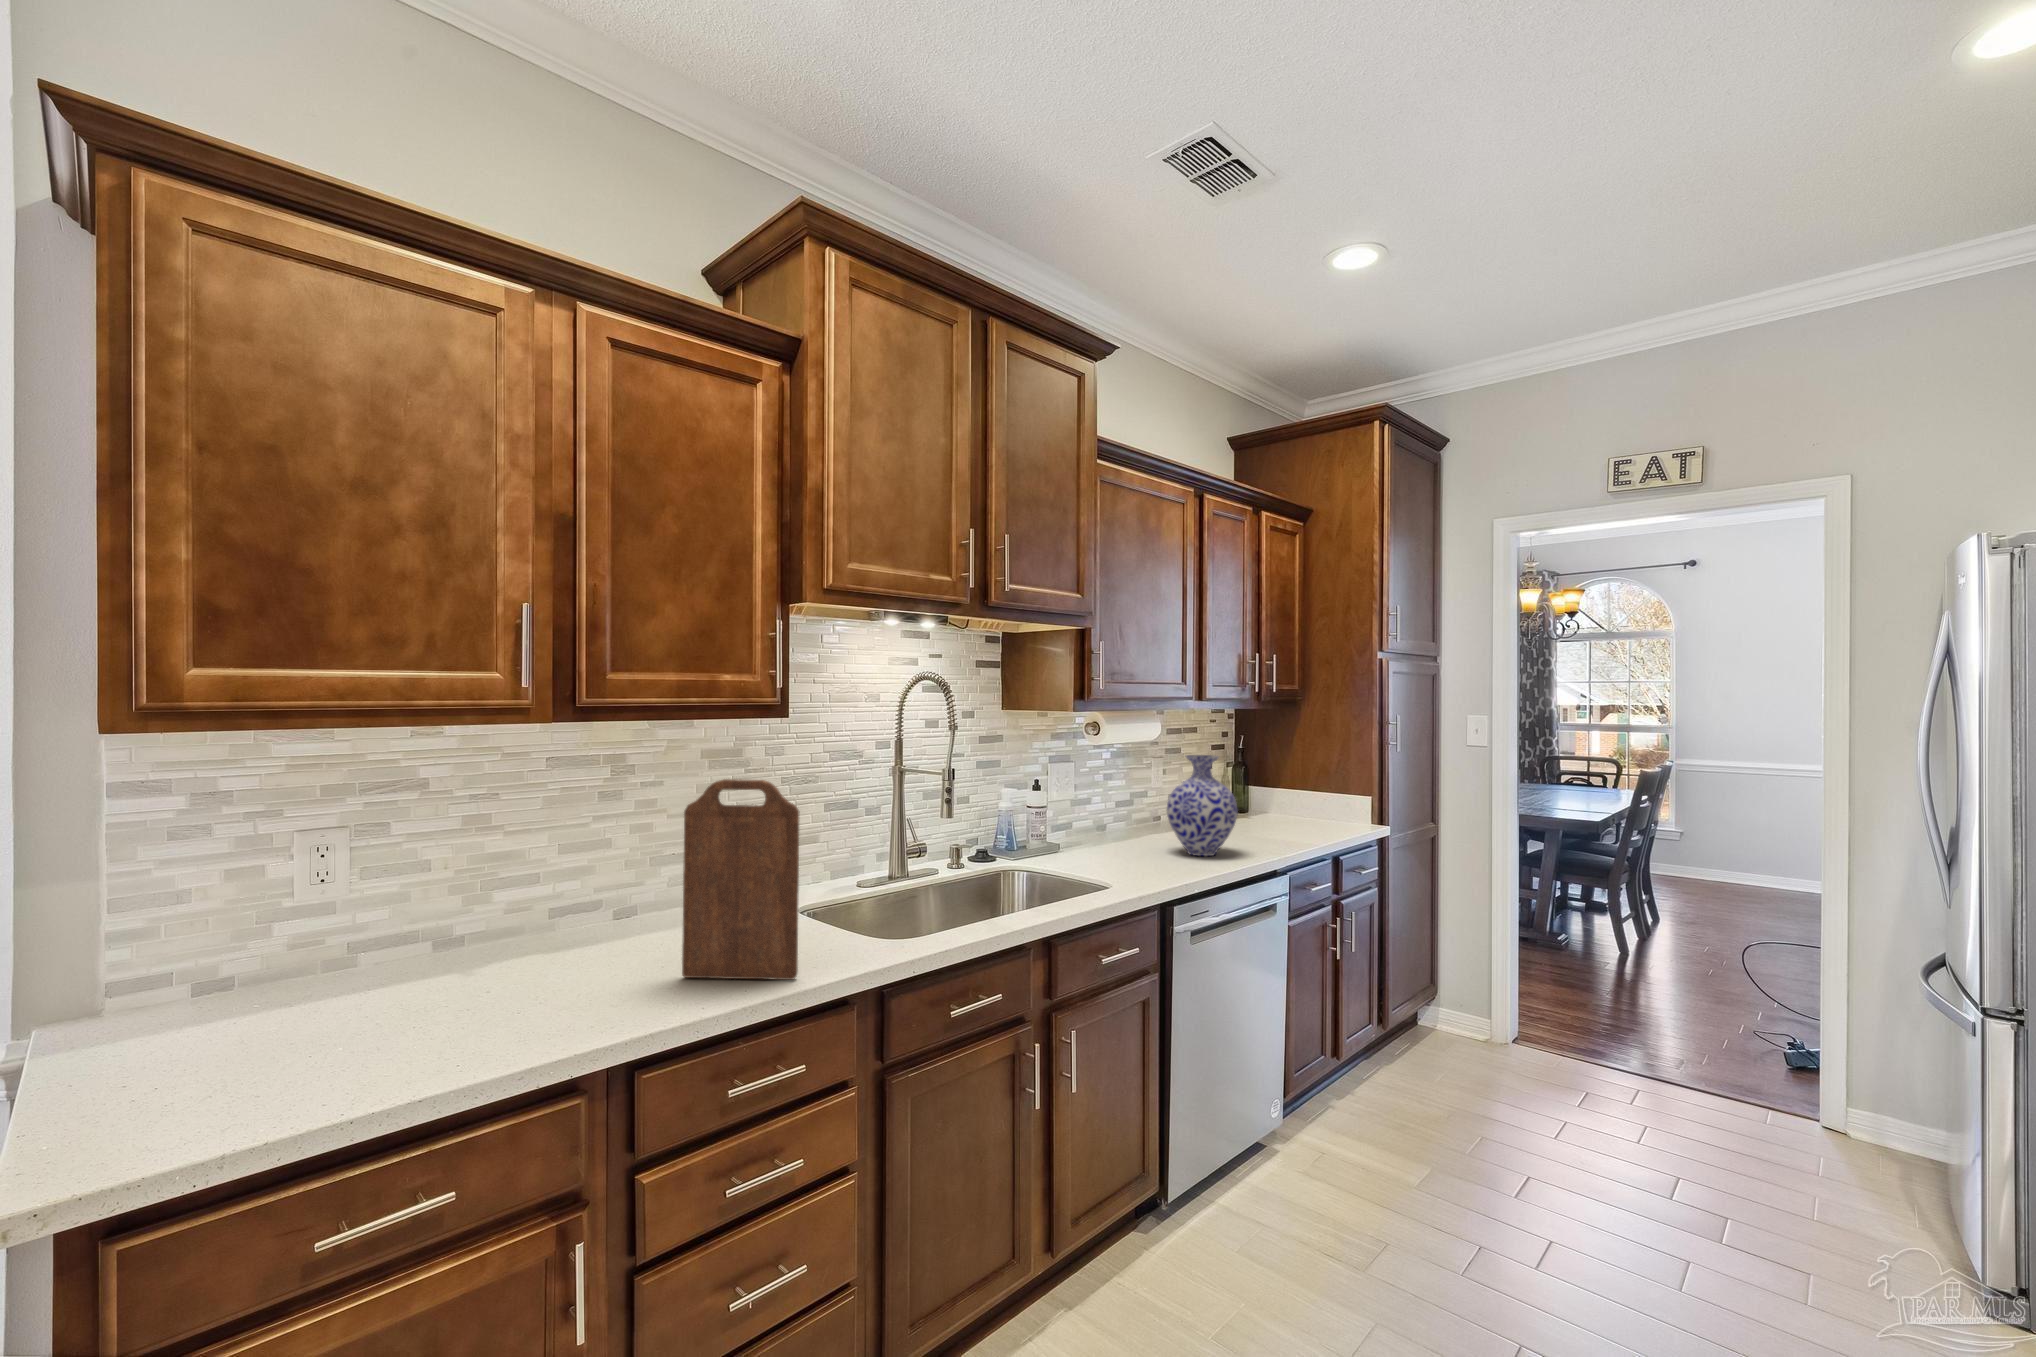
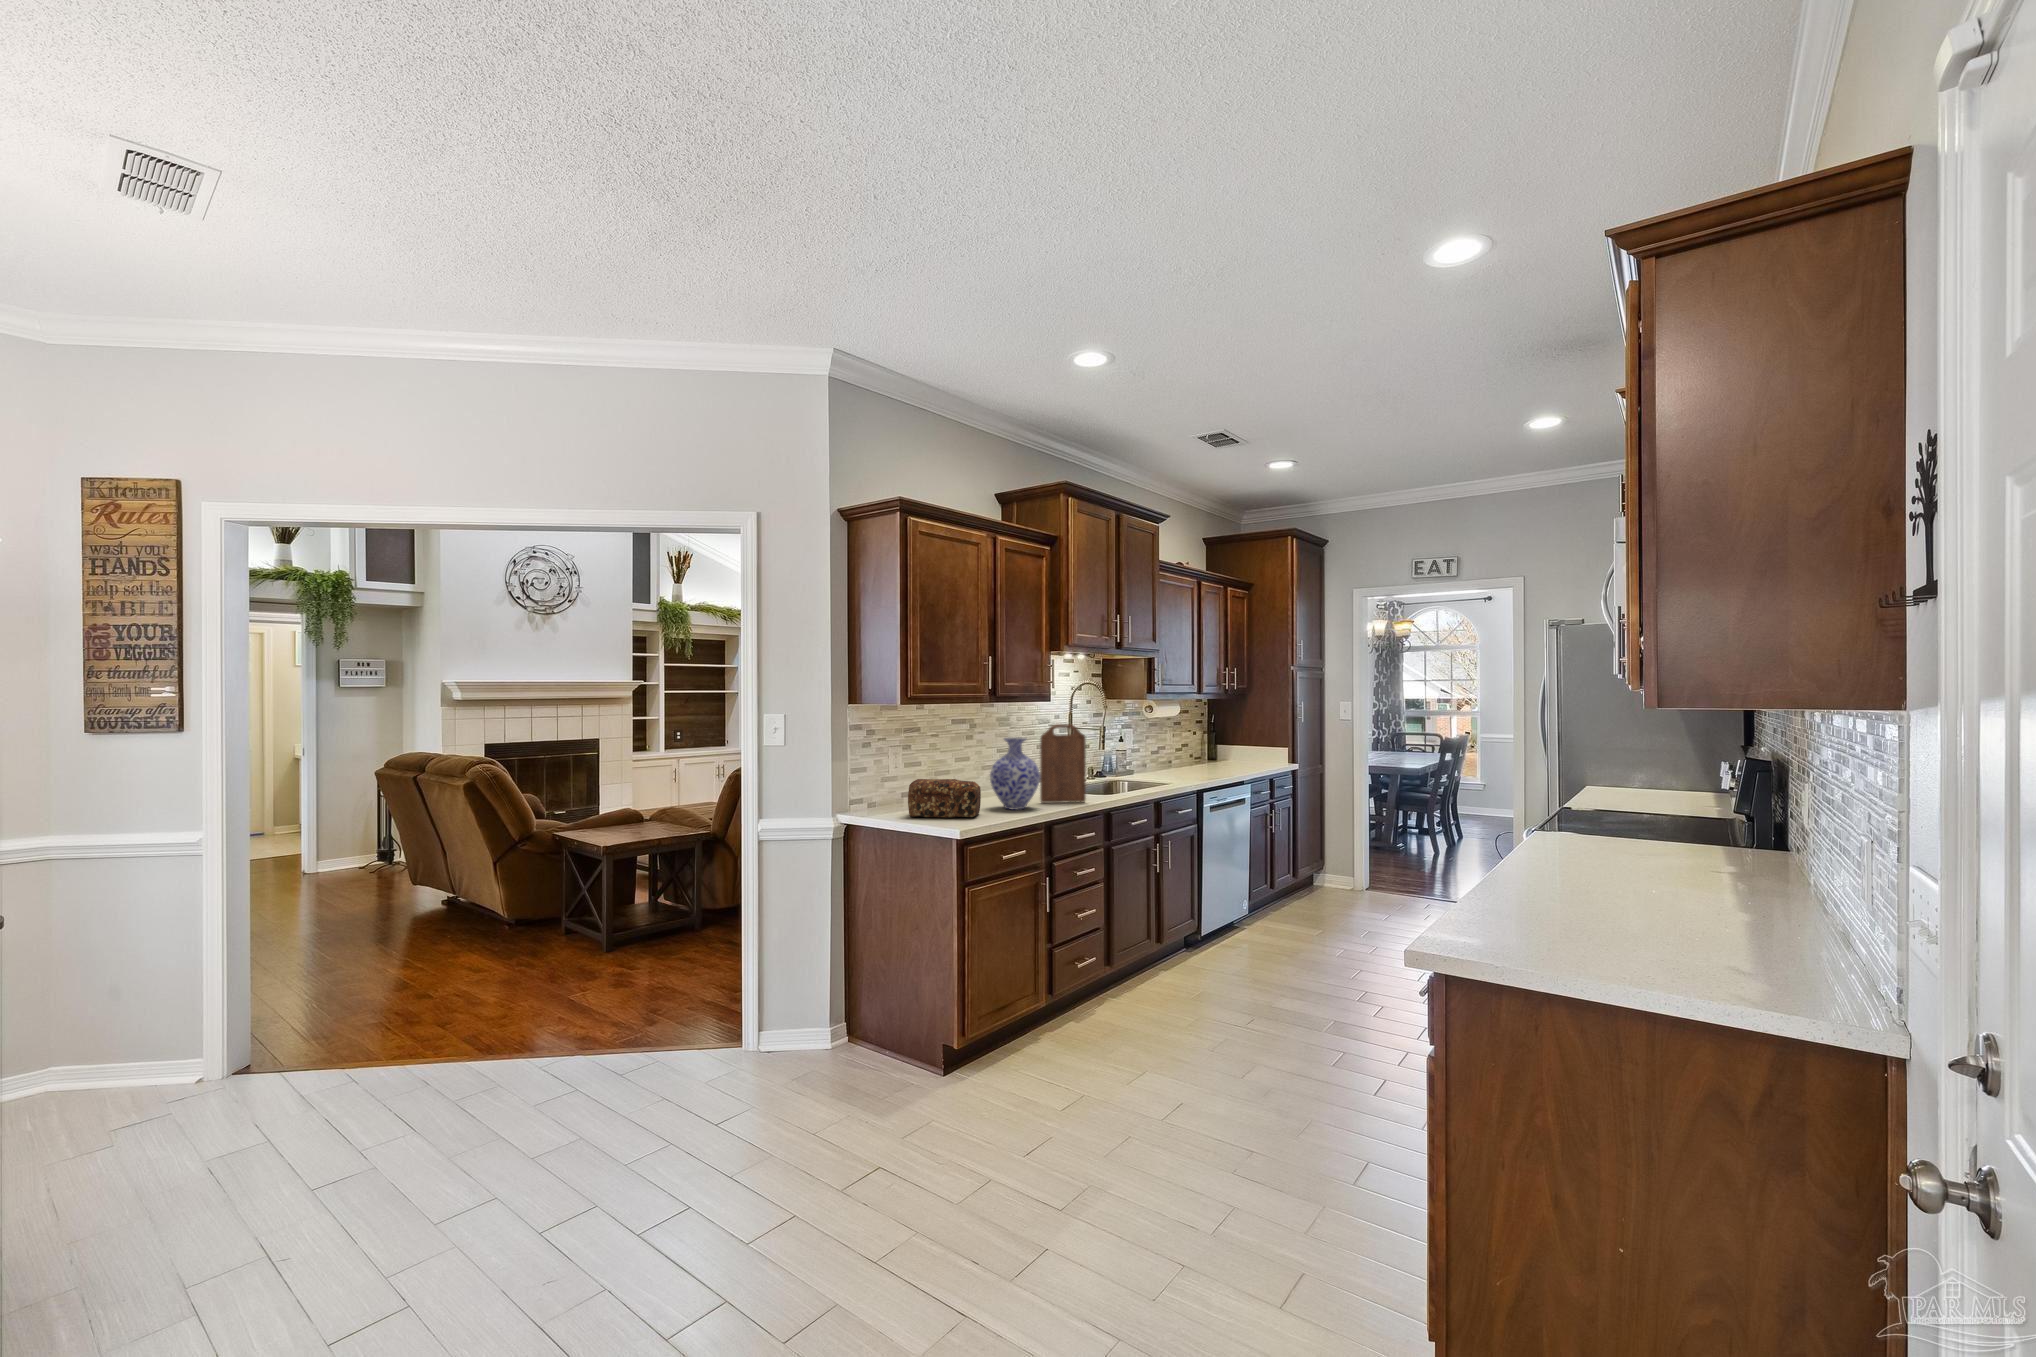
vase: present [1167,755,1238,856] -> present [990,737,1040,810]
bread loaf: none [135,946,405,1083] -> present [908,779,981,818]

